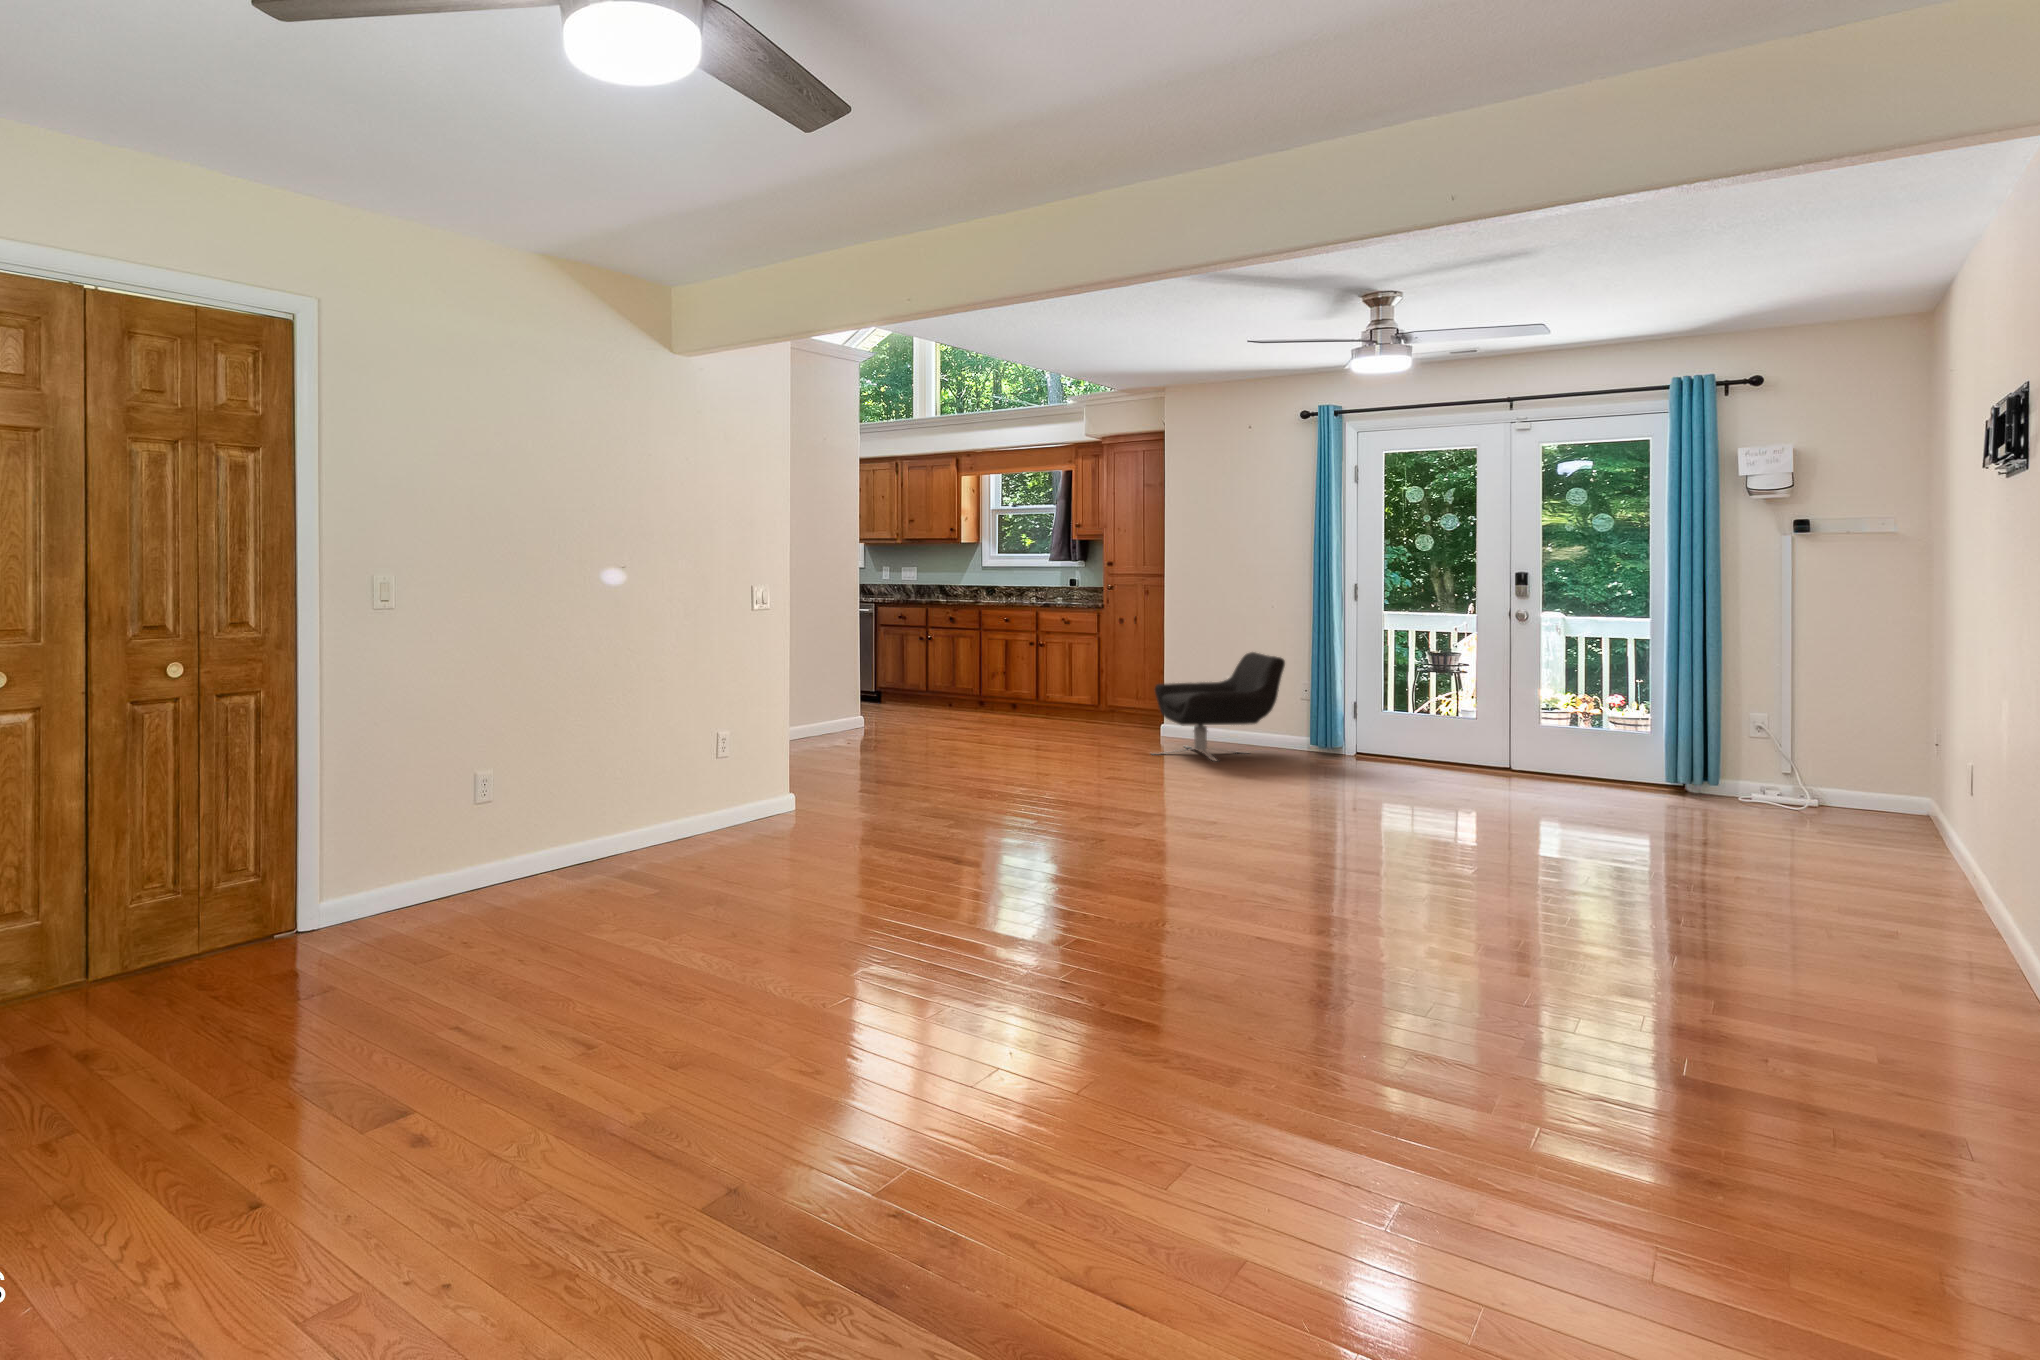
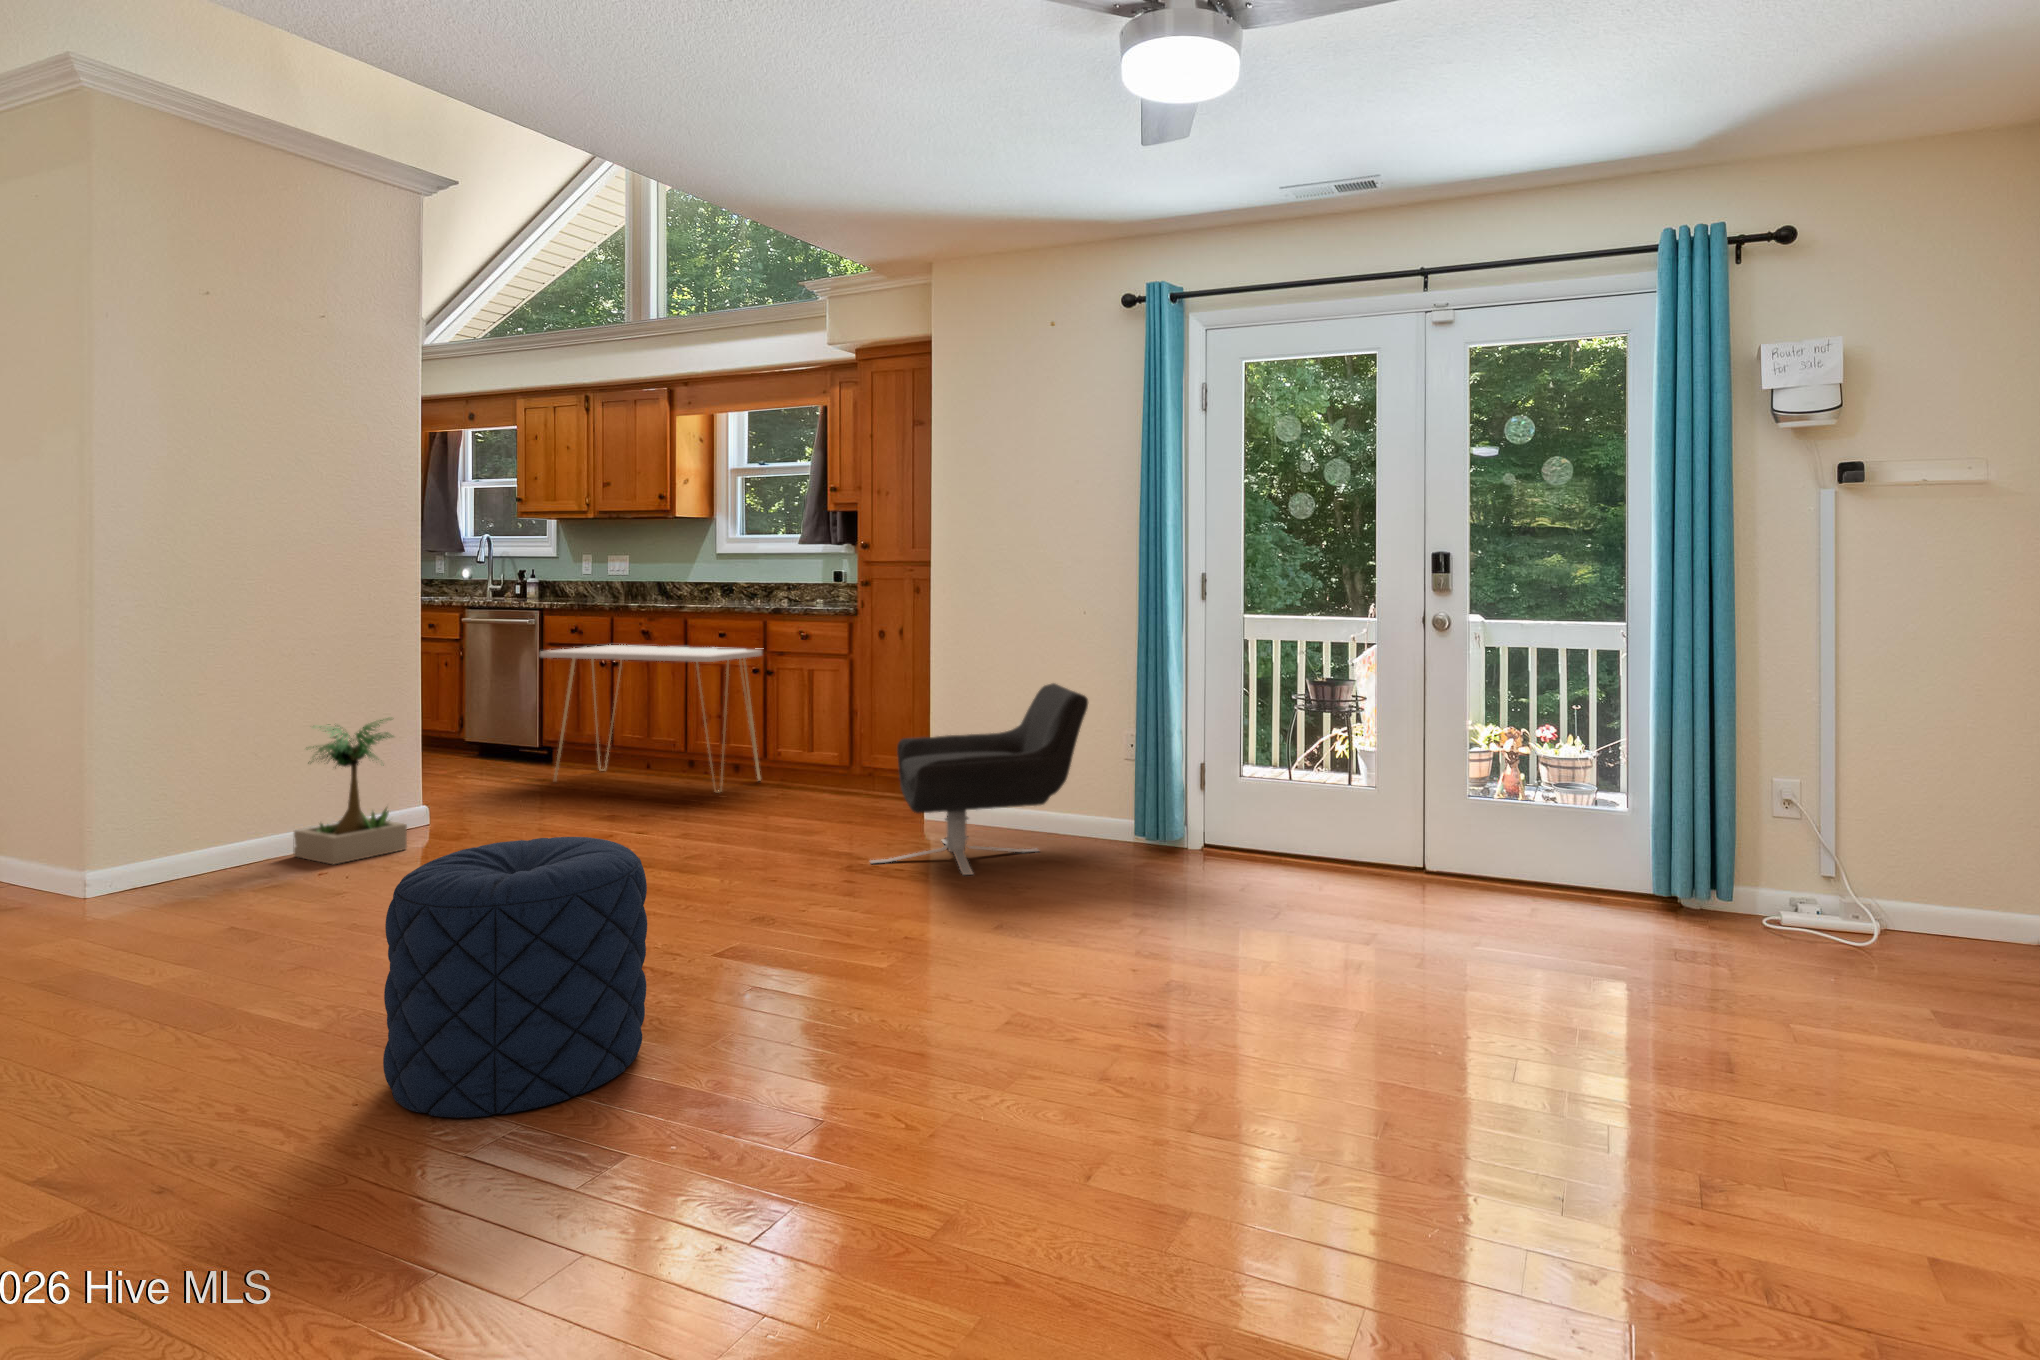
console table: none [892,626,1033,720] -> present [540,645,762,793]
potted plant: none [819,664,874,744] -> present [293,719,407,865]
pouf: none [1023,712,1129,822] -> present [383,837,647,1118]

